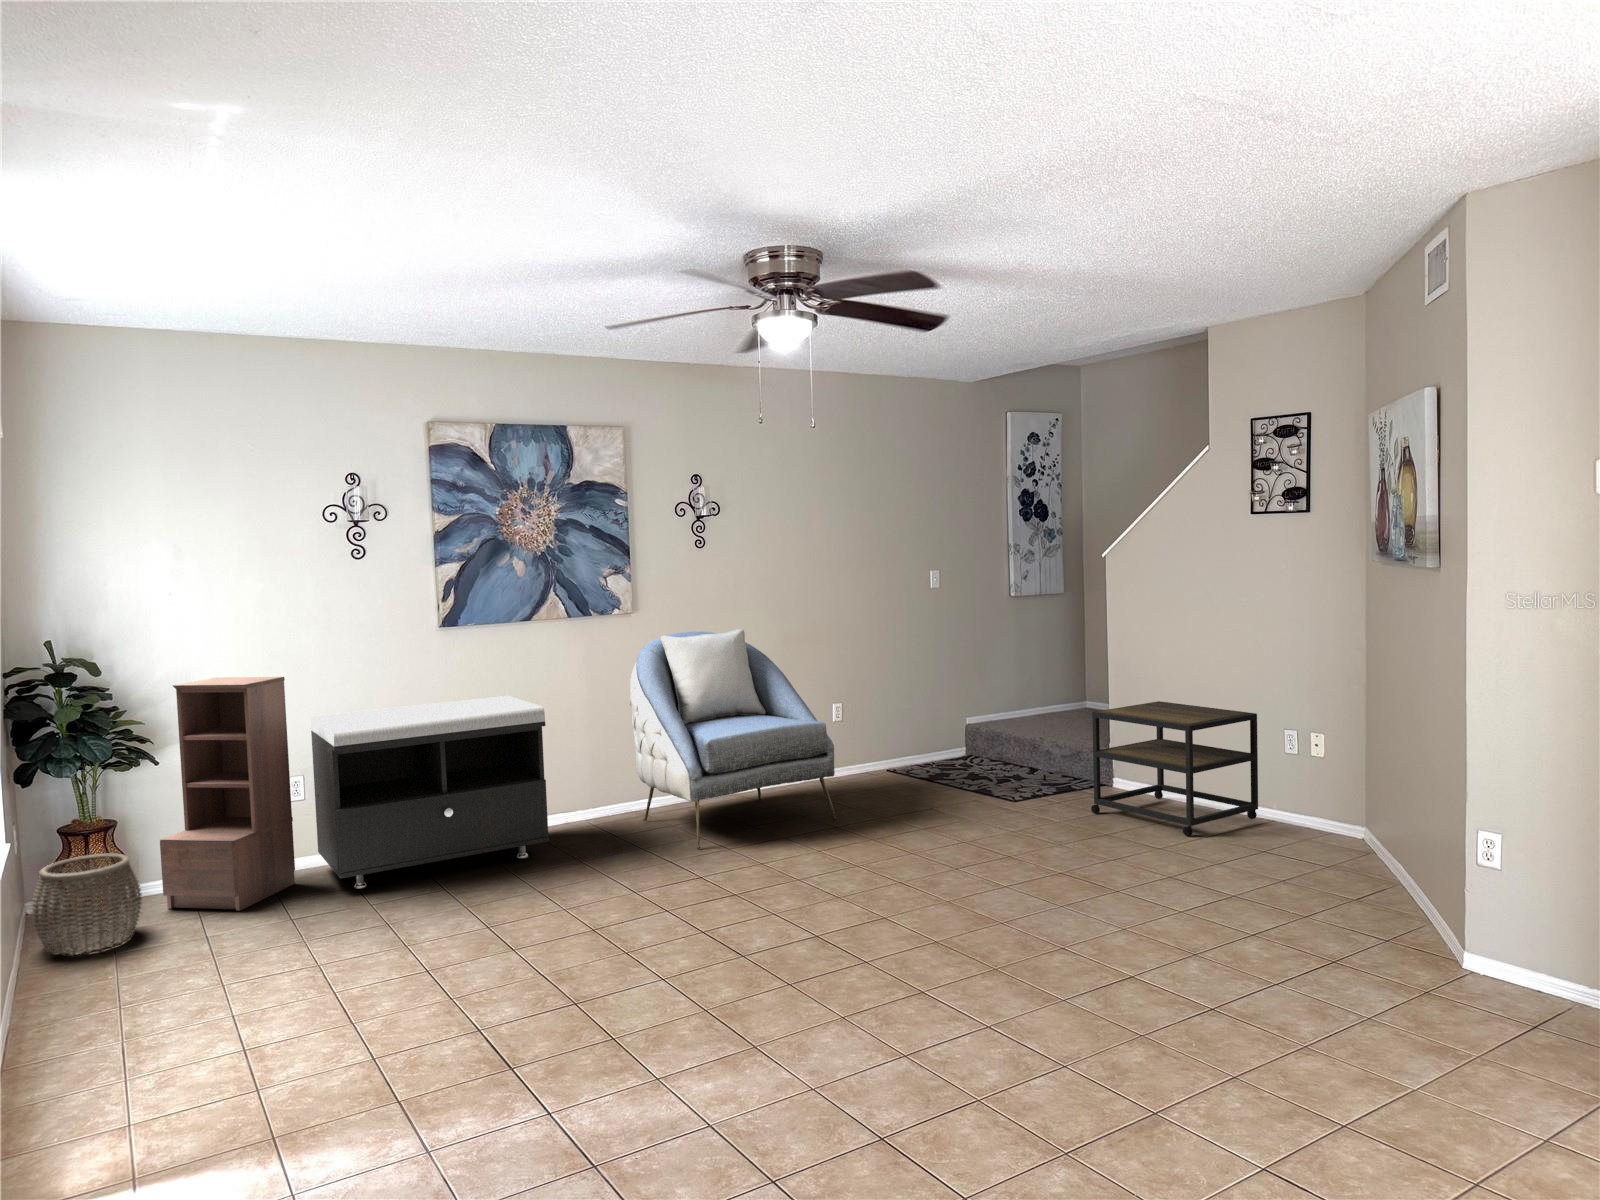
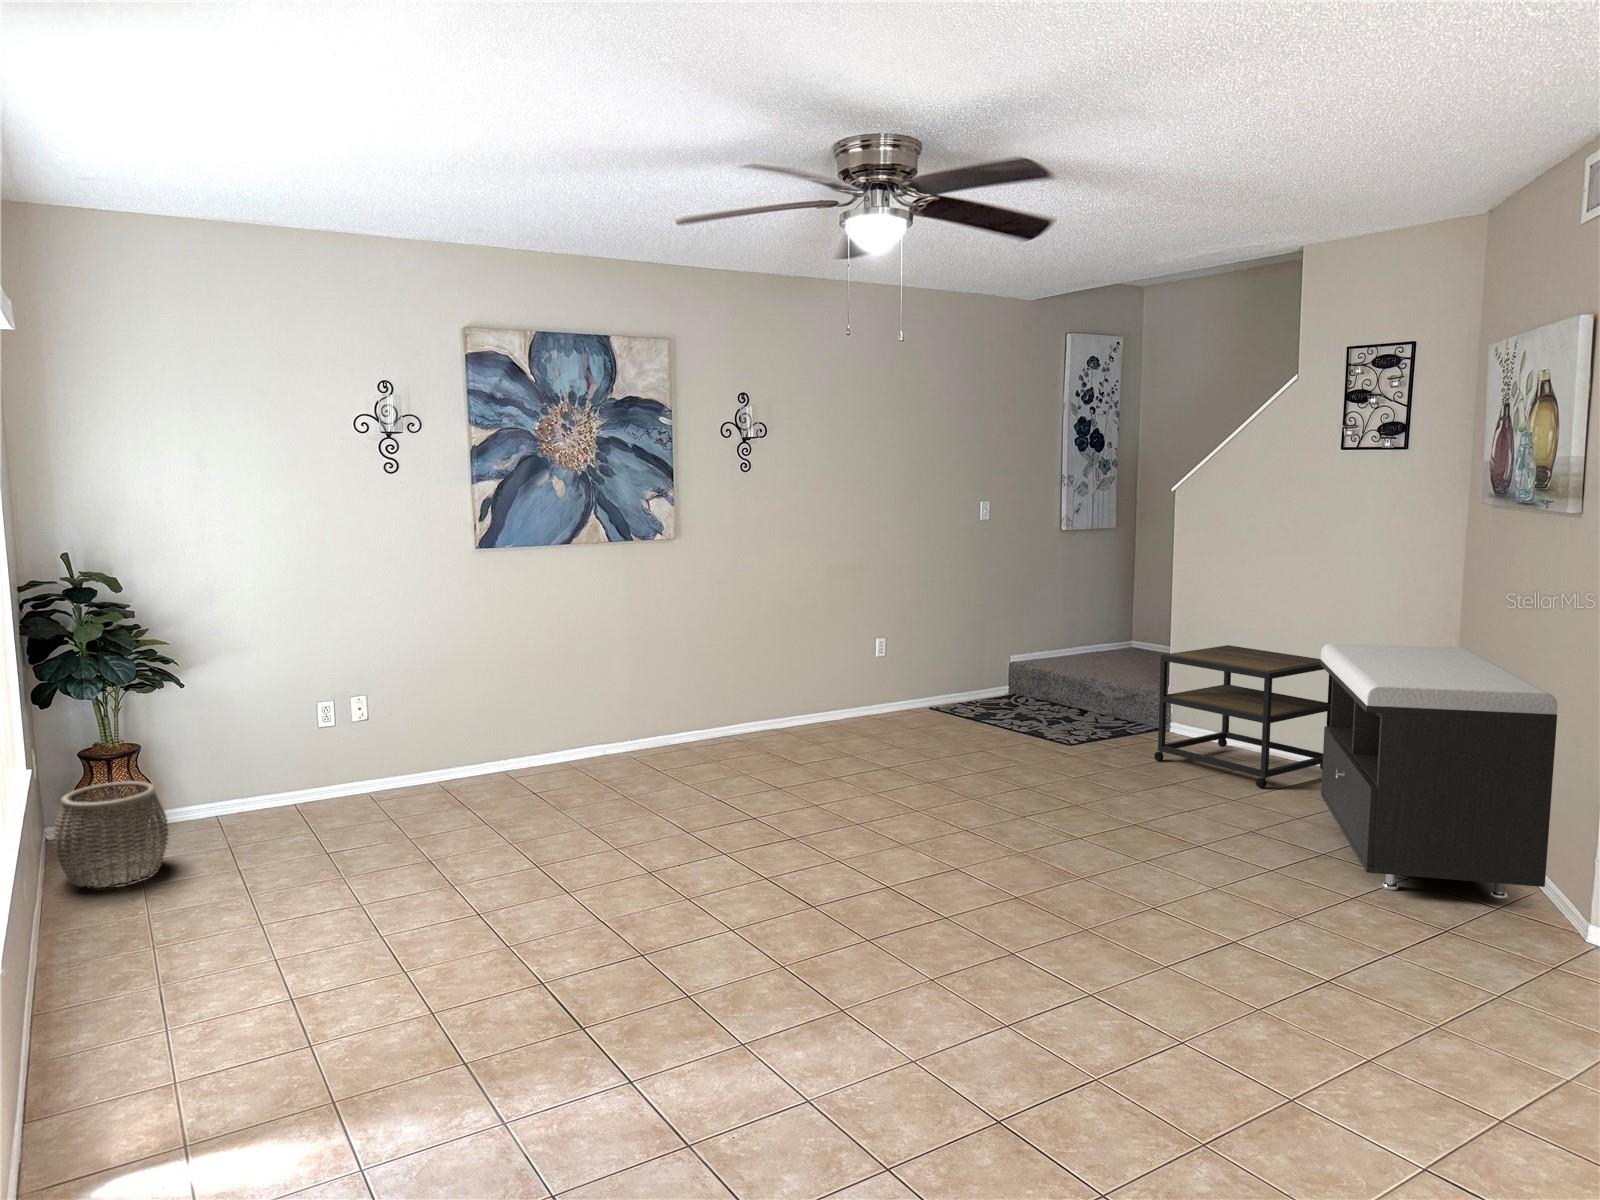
armchair: present [630,629,836,849] -> none [673,557,887,788]
bookshelf: present [160,677,295,911] -> none [184,597,325,843]
storage bench: present [311,696,549,889] -> present [1320,643,1557,899]

